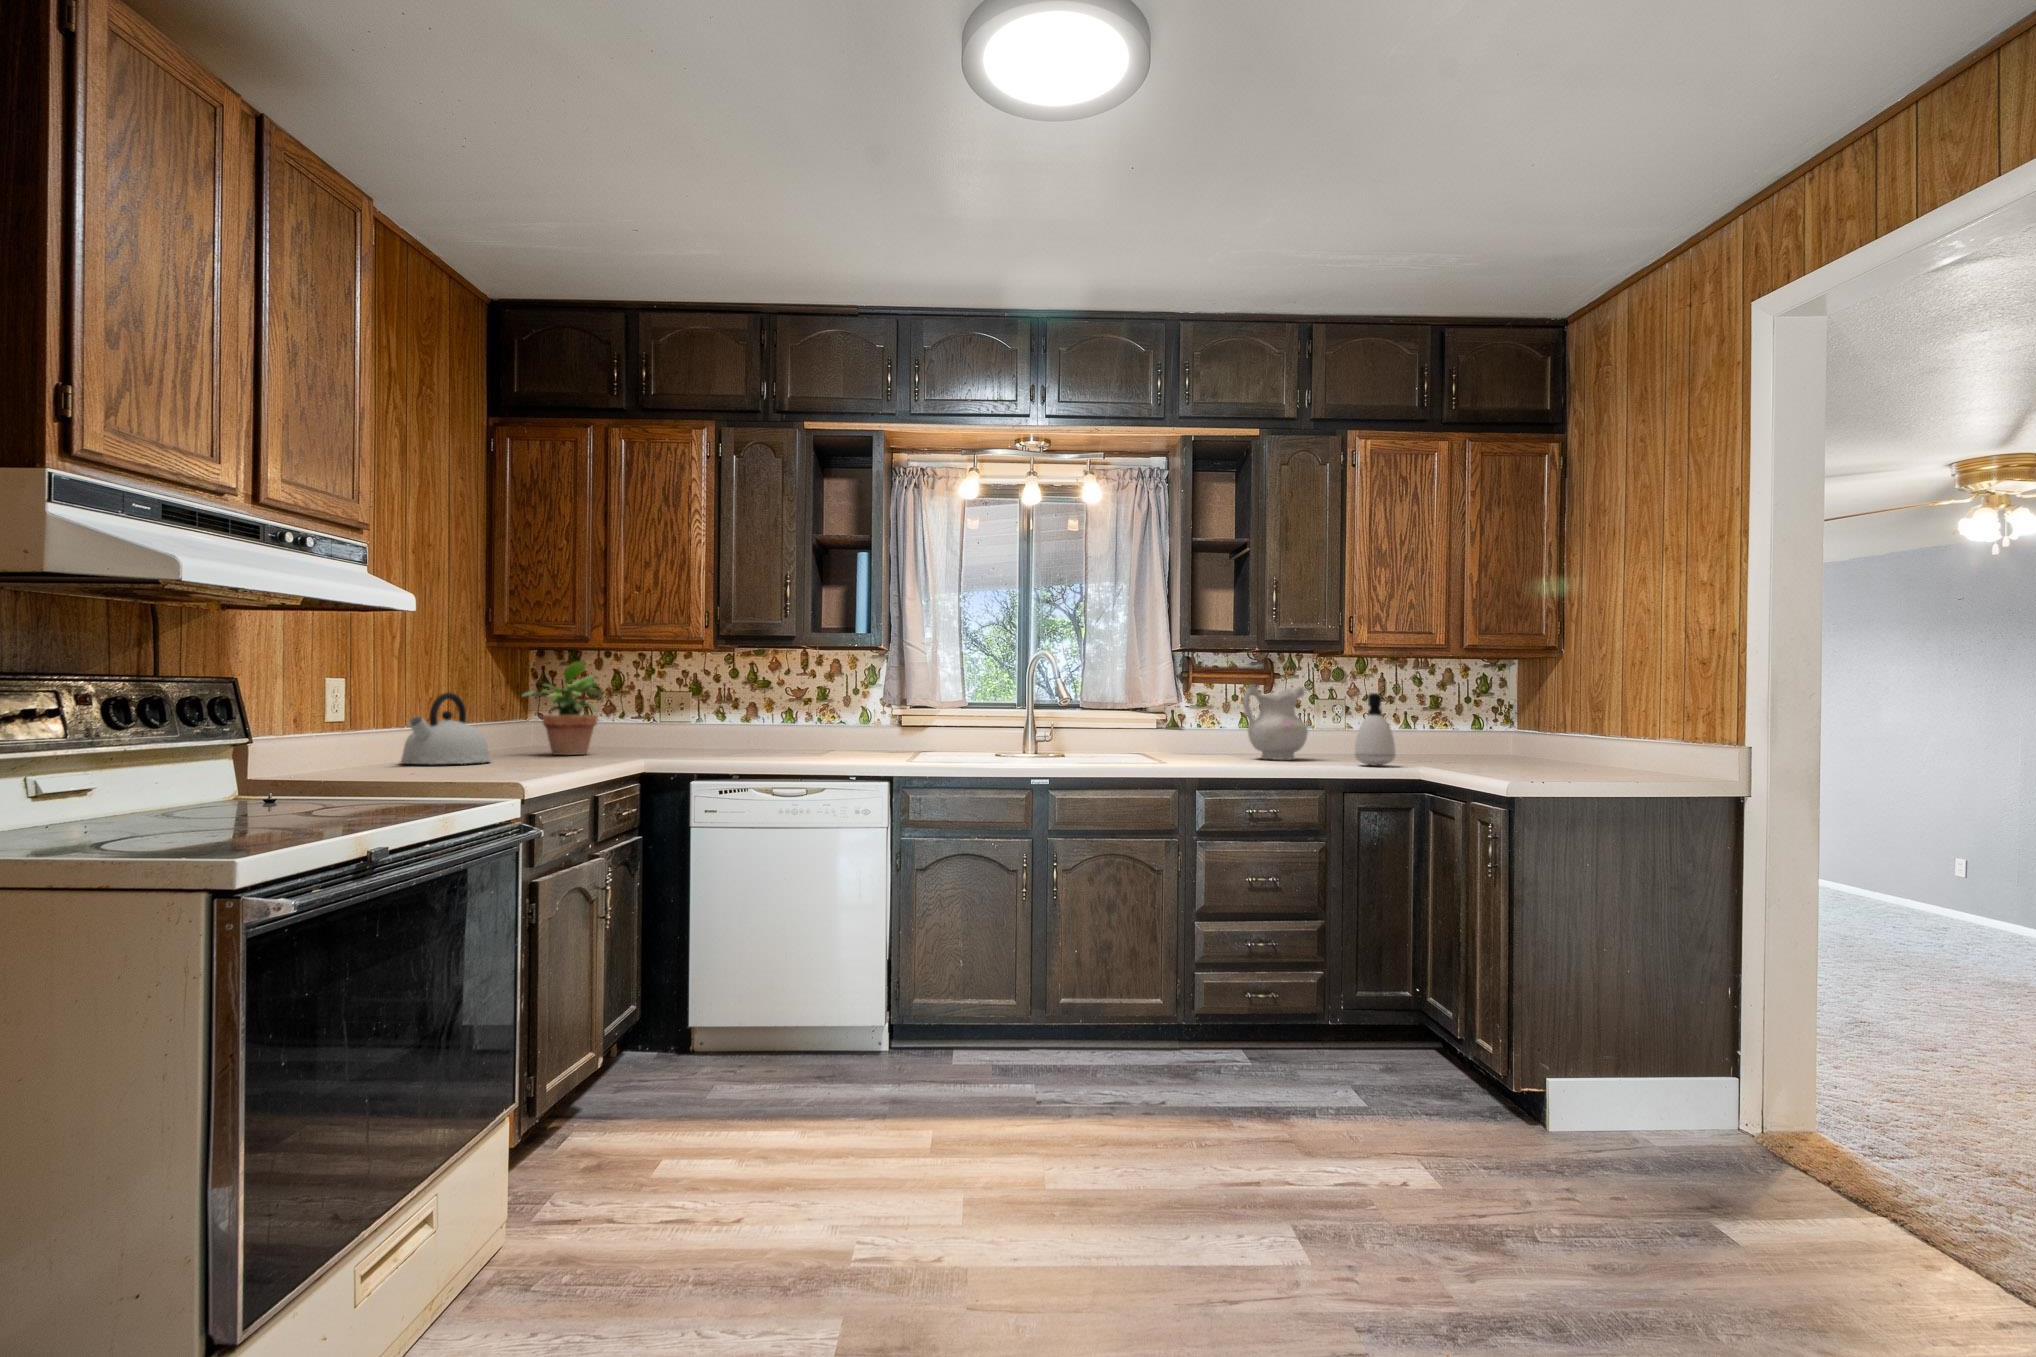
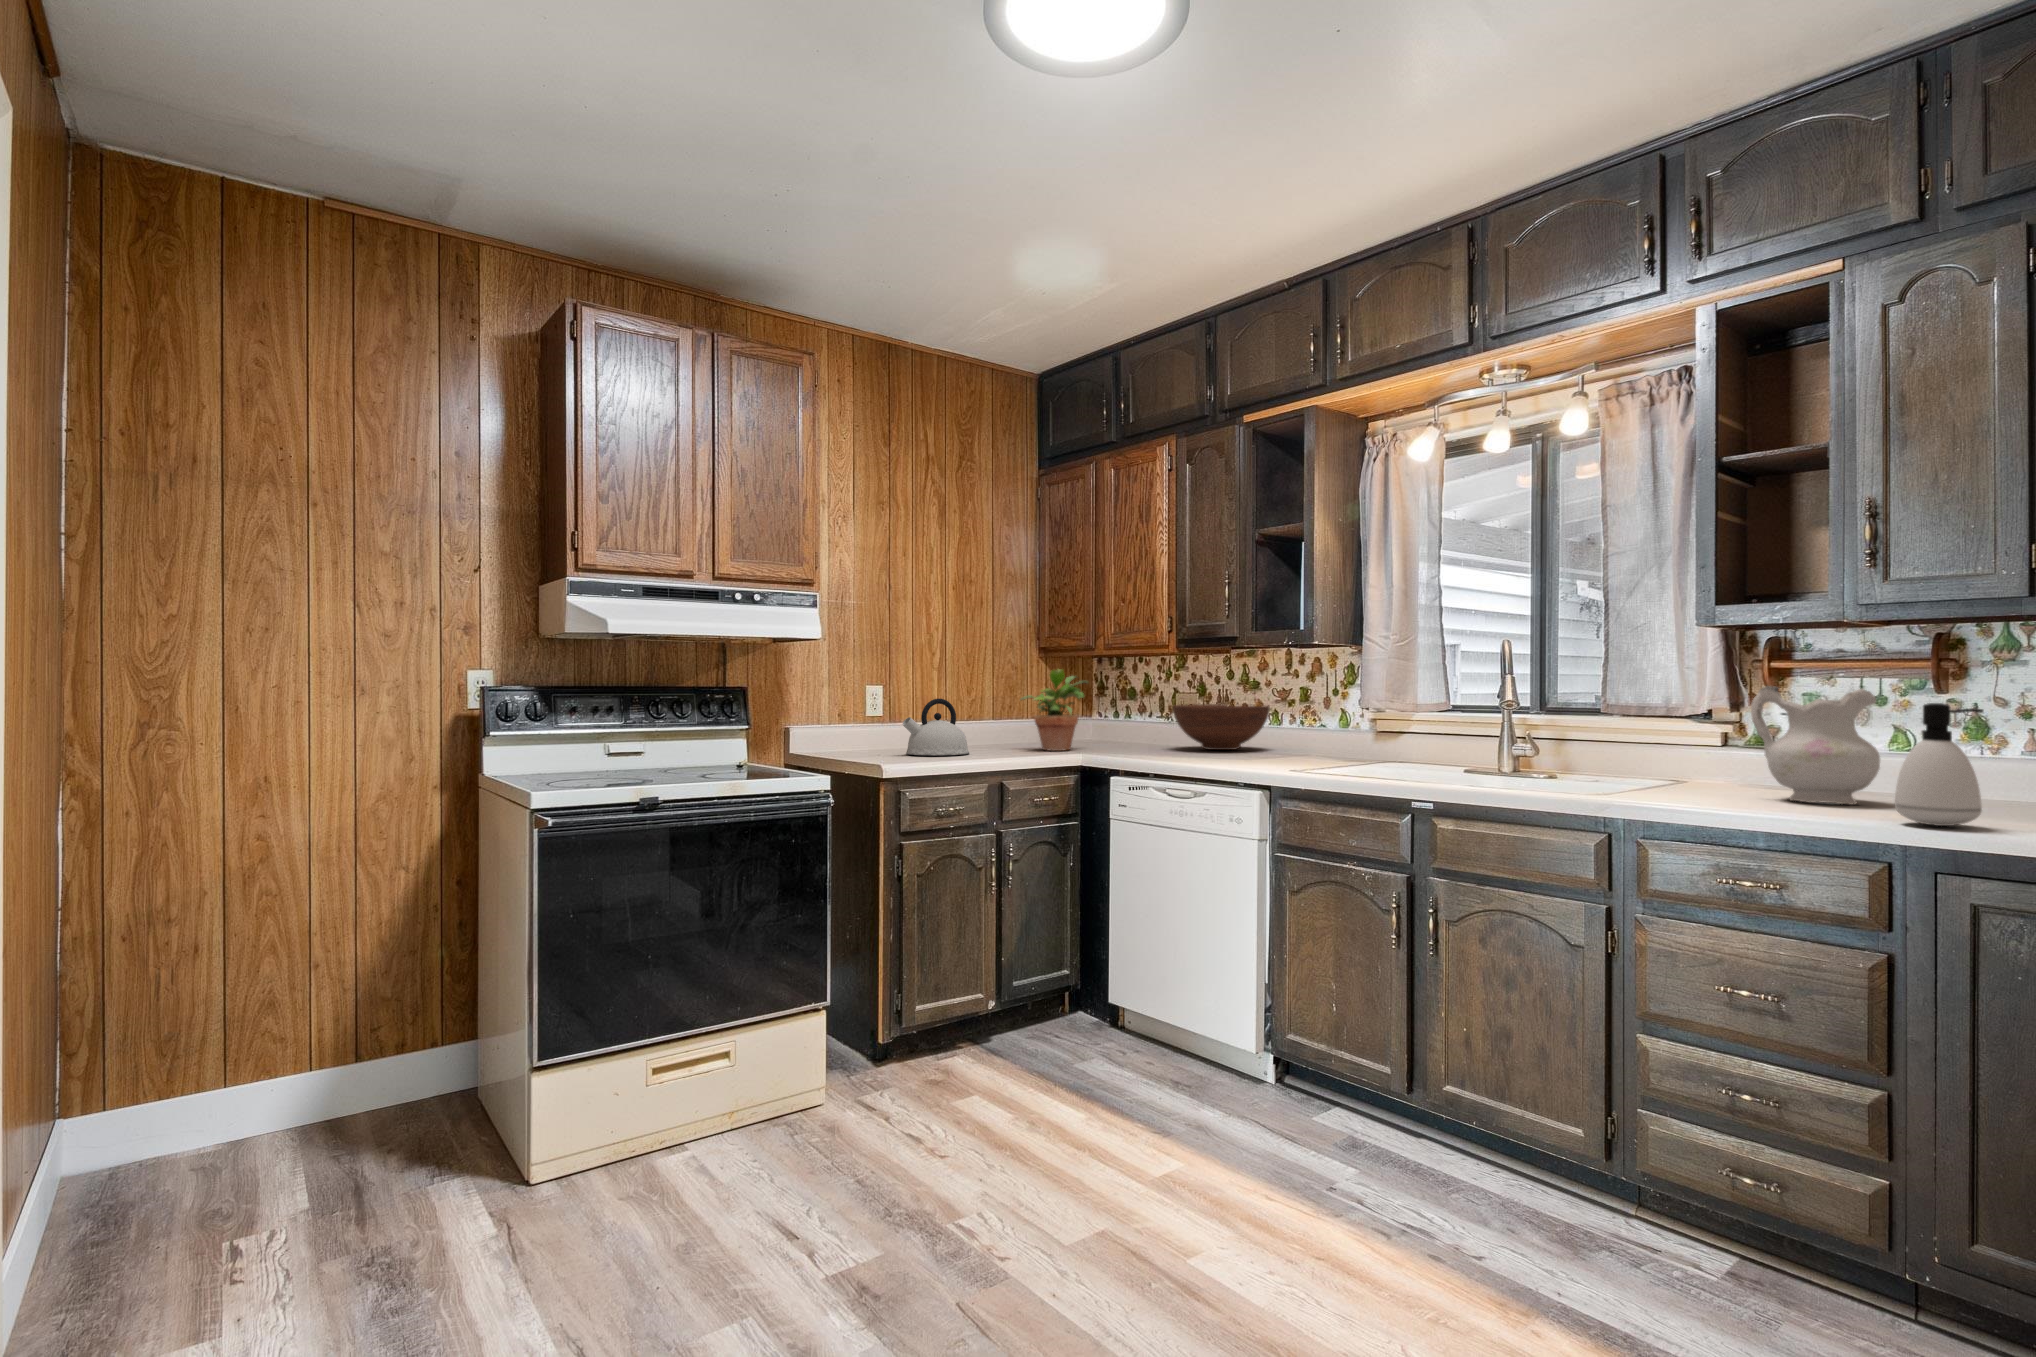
fruit bowl: none [689,703,789,749] -> present [1173,704,1270,750]

